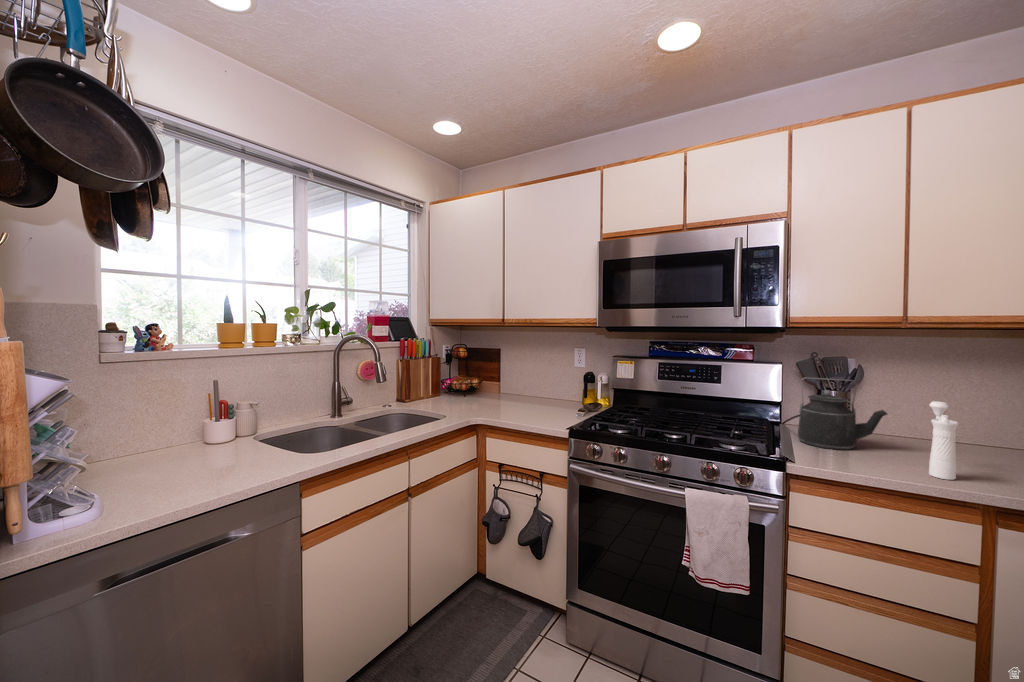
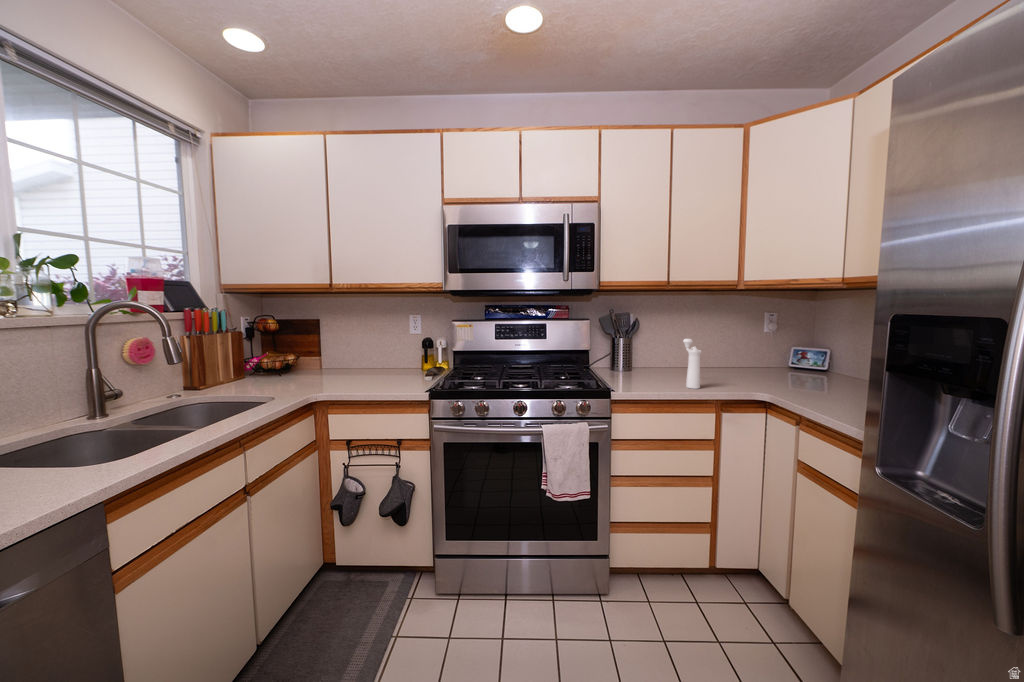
kettle: present [798,377,887,450] -> none [604,328,657,380]

